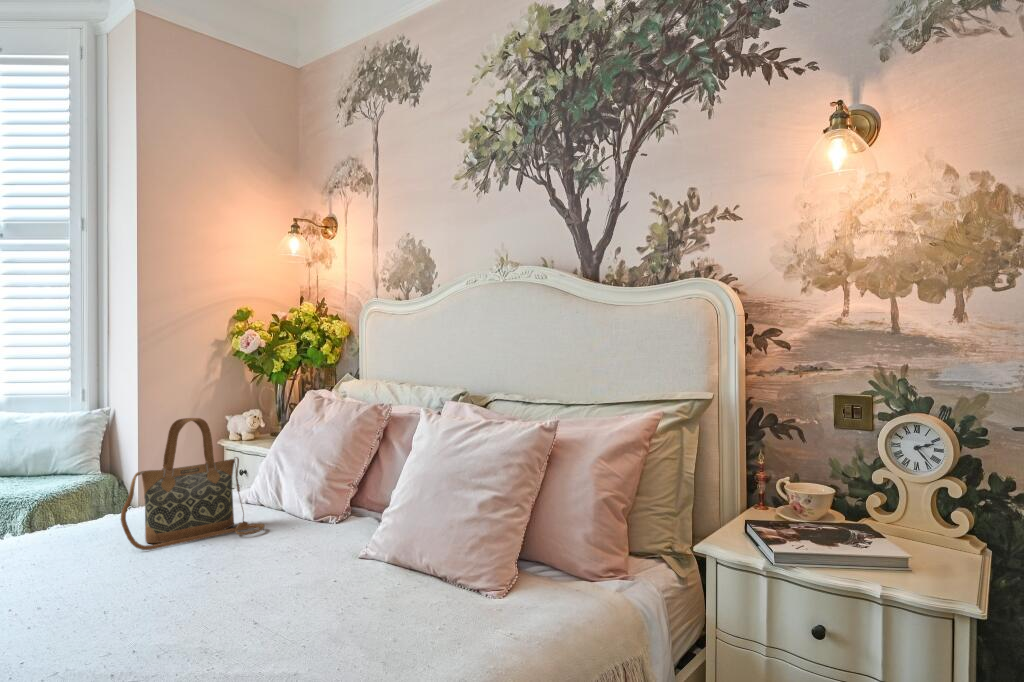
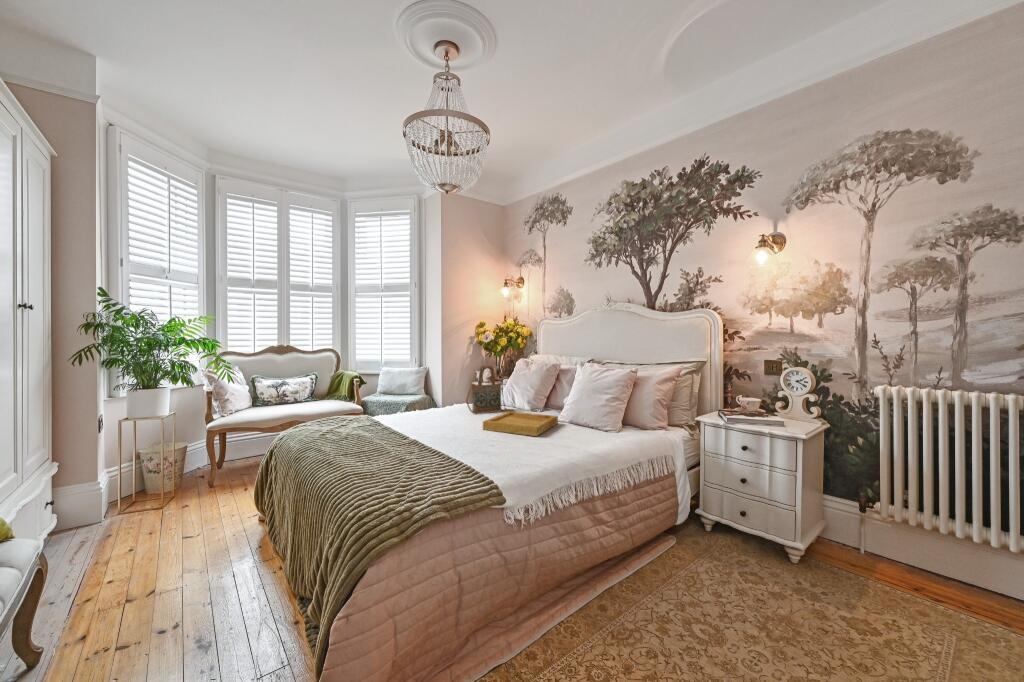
tray: none [113,542,356,648] -> present [483,411,558,436]

